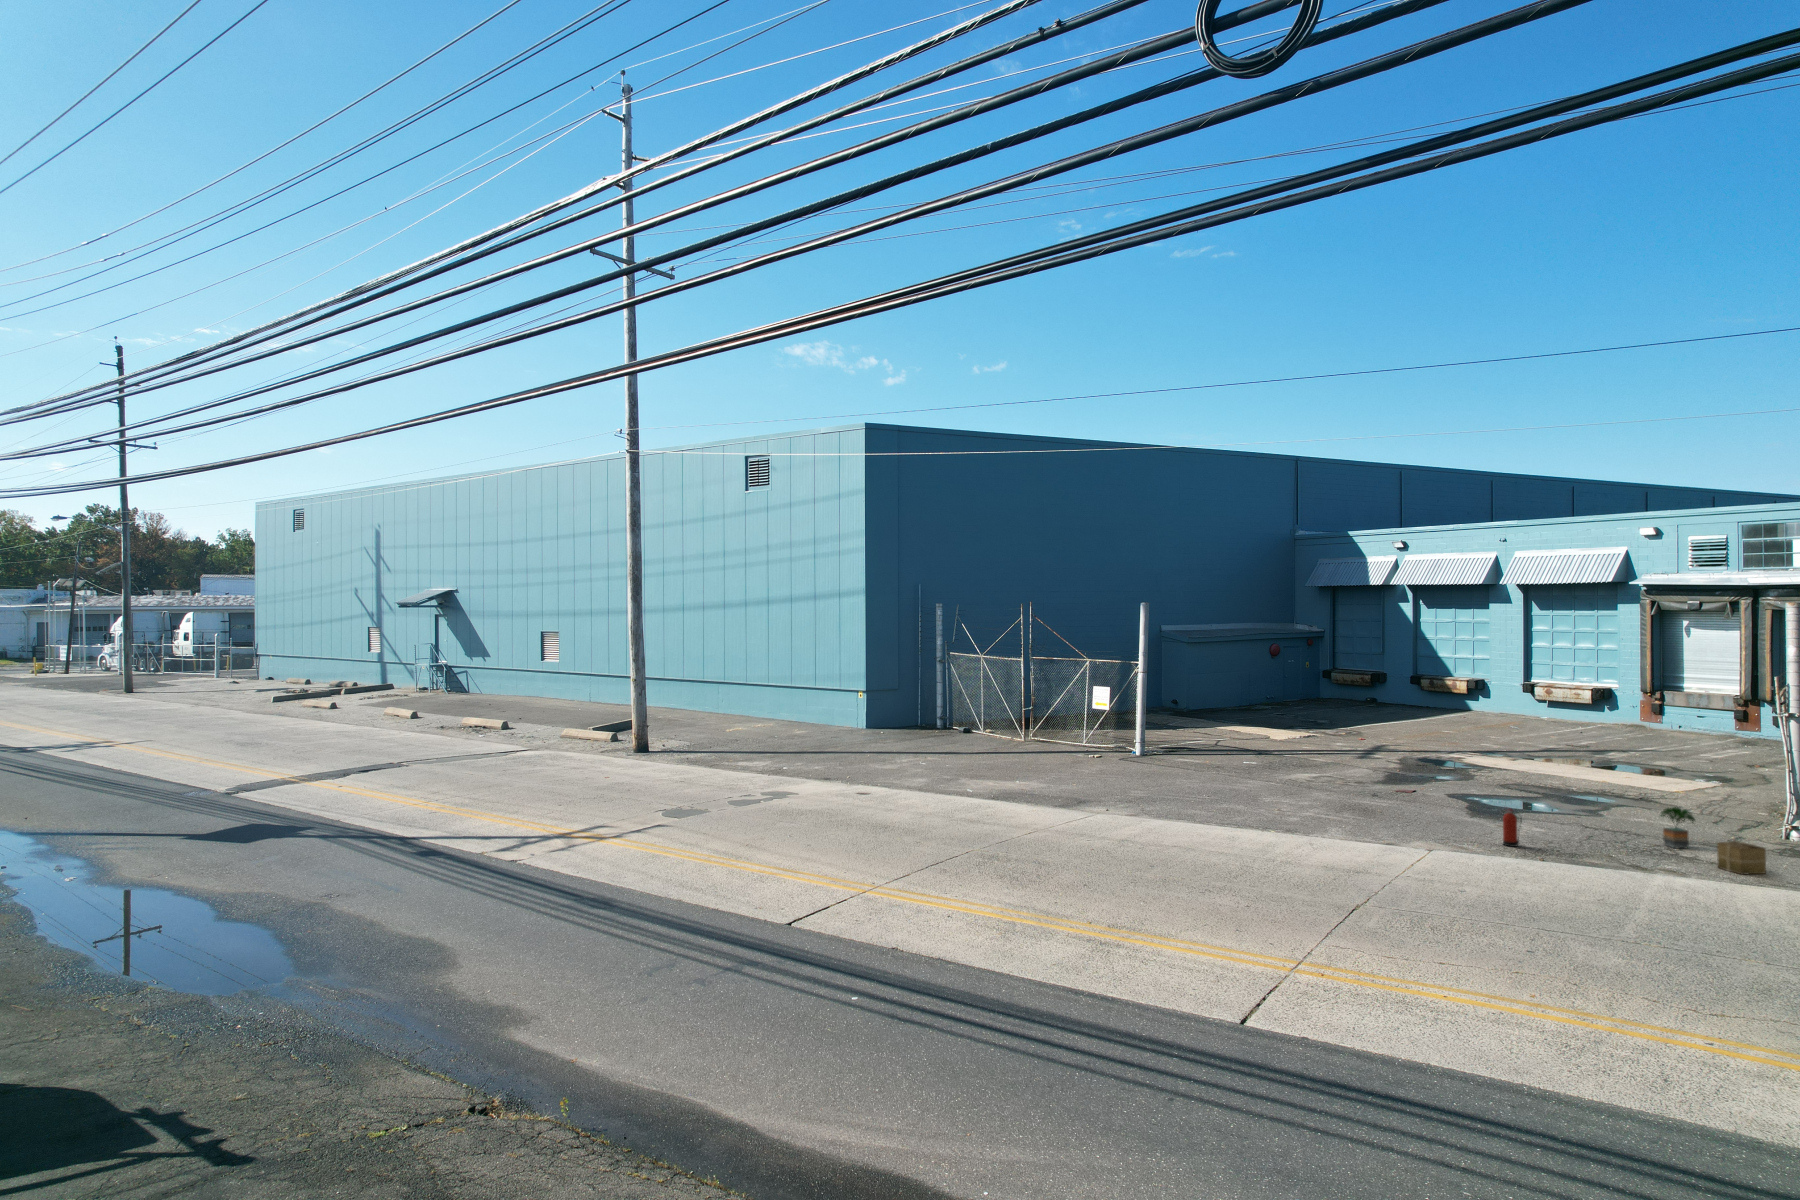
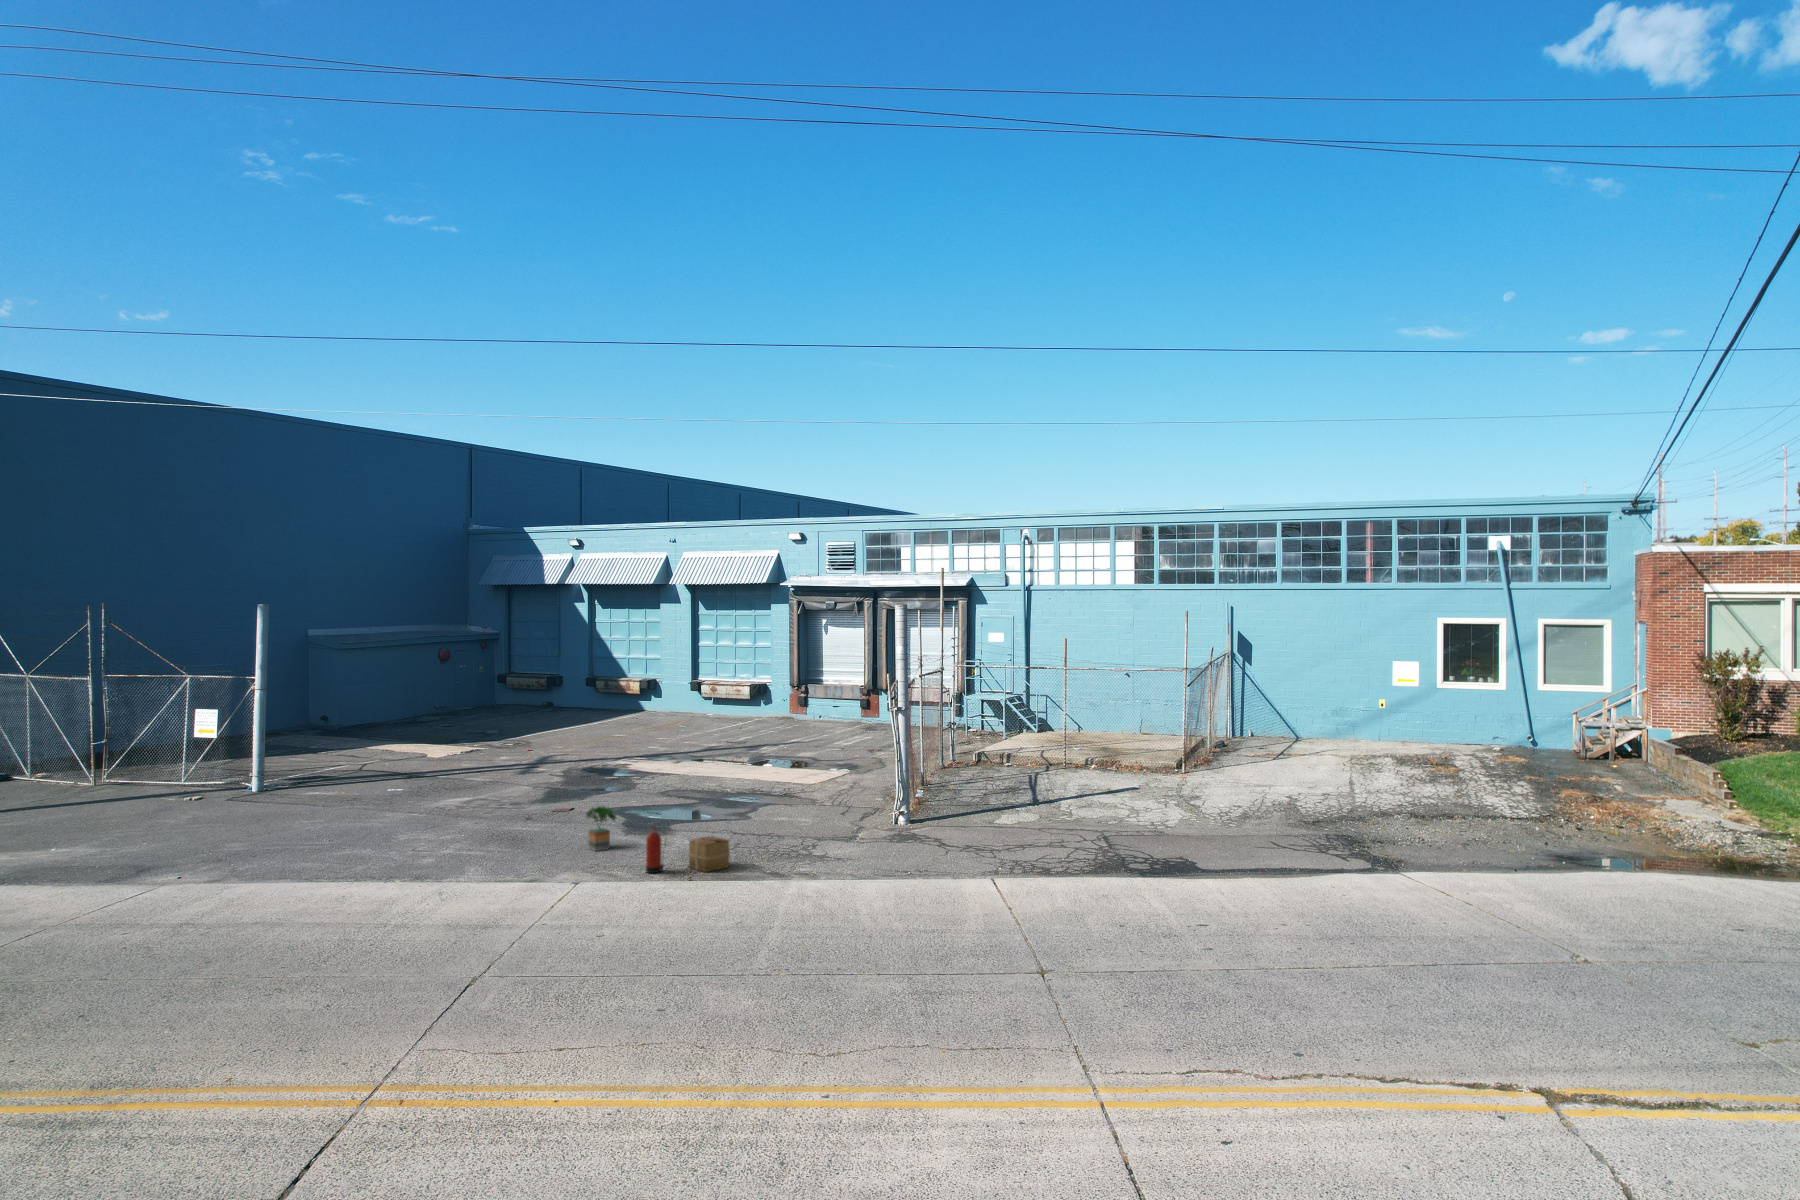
potted tree: present [1660,807,1695,848] -> present [586,807,616,851]
cardboard box: present [1717,841,1766,874] -> present [689,836,729,872]

